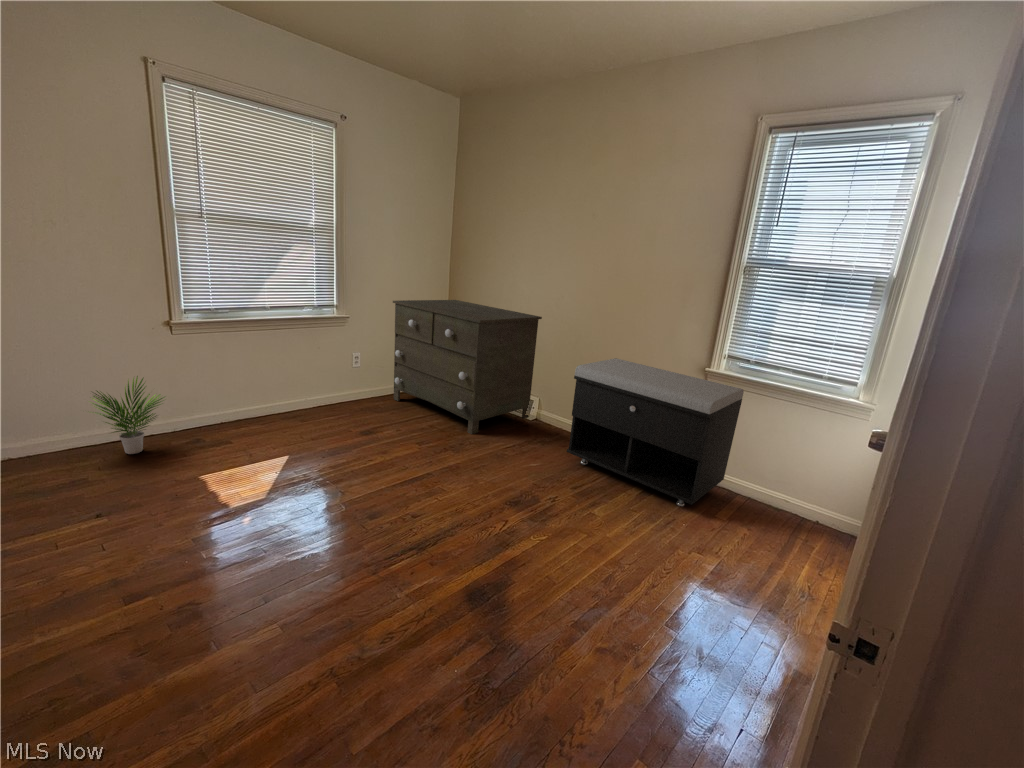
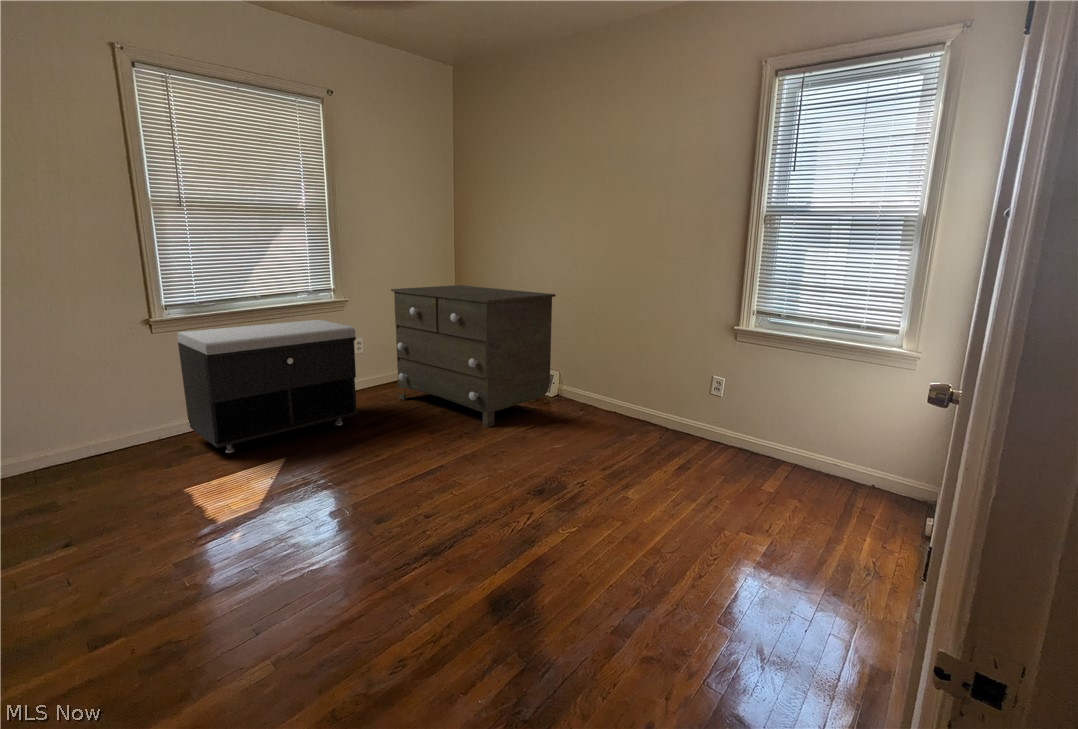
storage bench: present [567,358,744,506] -> present [177,320,358,453]
potted plant: present [90,376,164,454] -> none [50,384,147,471]

